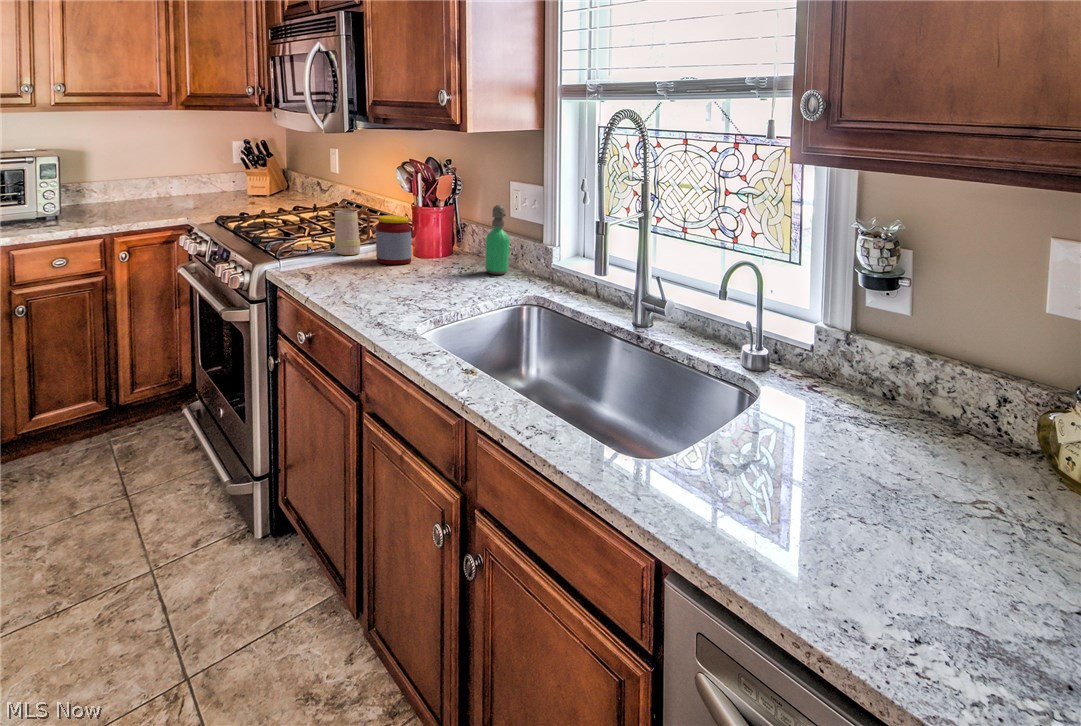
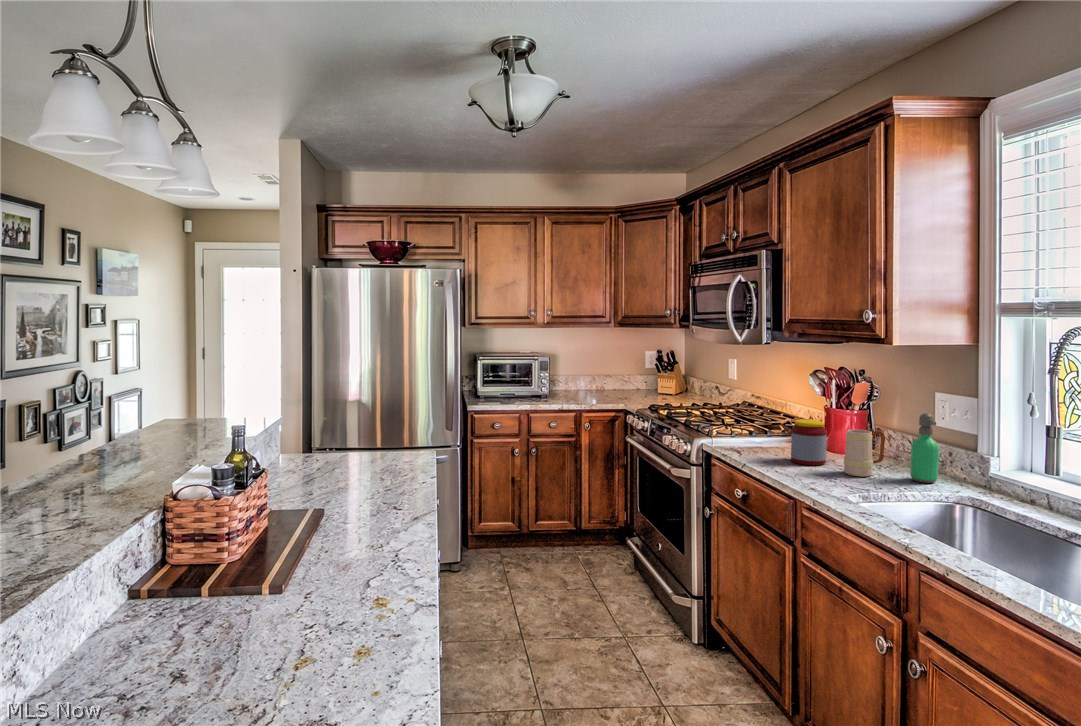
mug: present [334,210,370,255] -> present [844,429,885,477]

